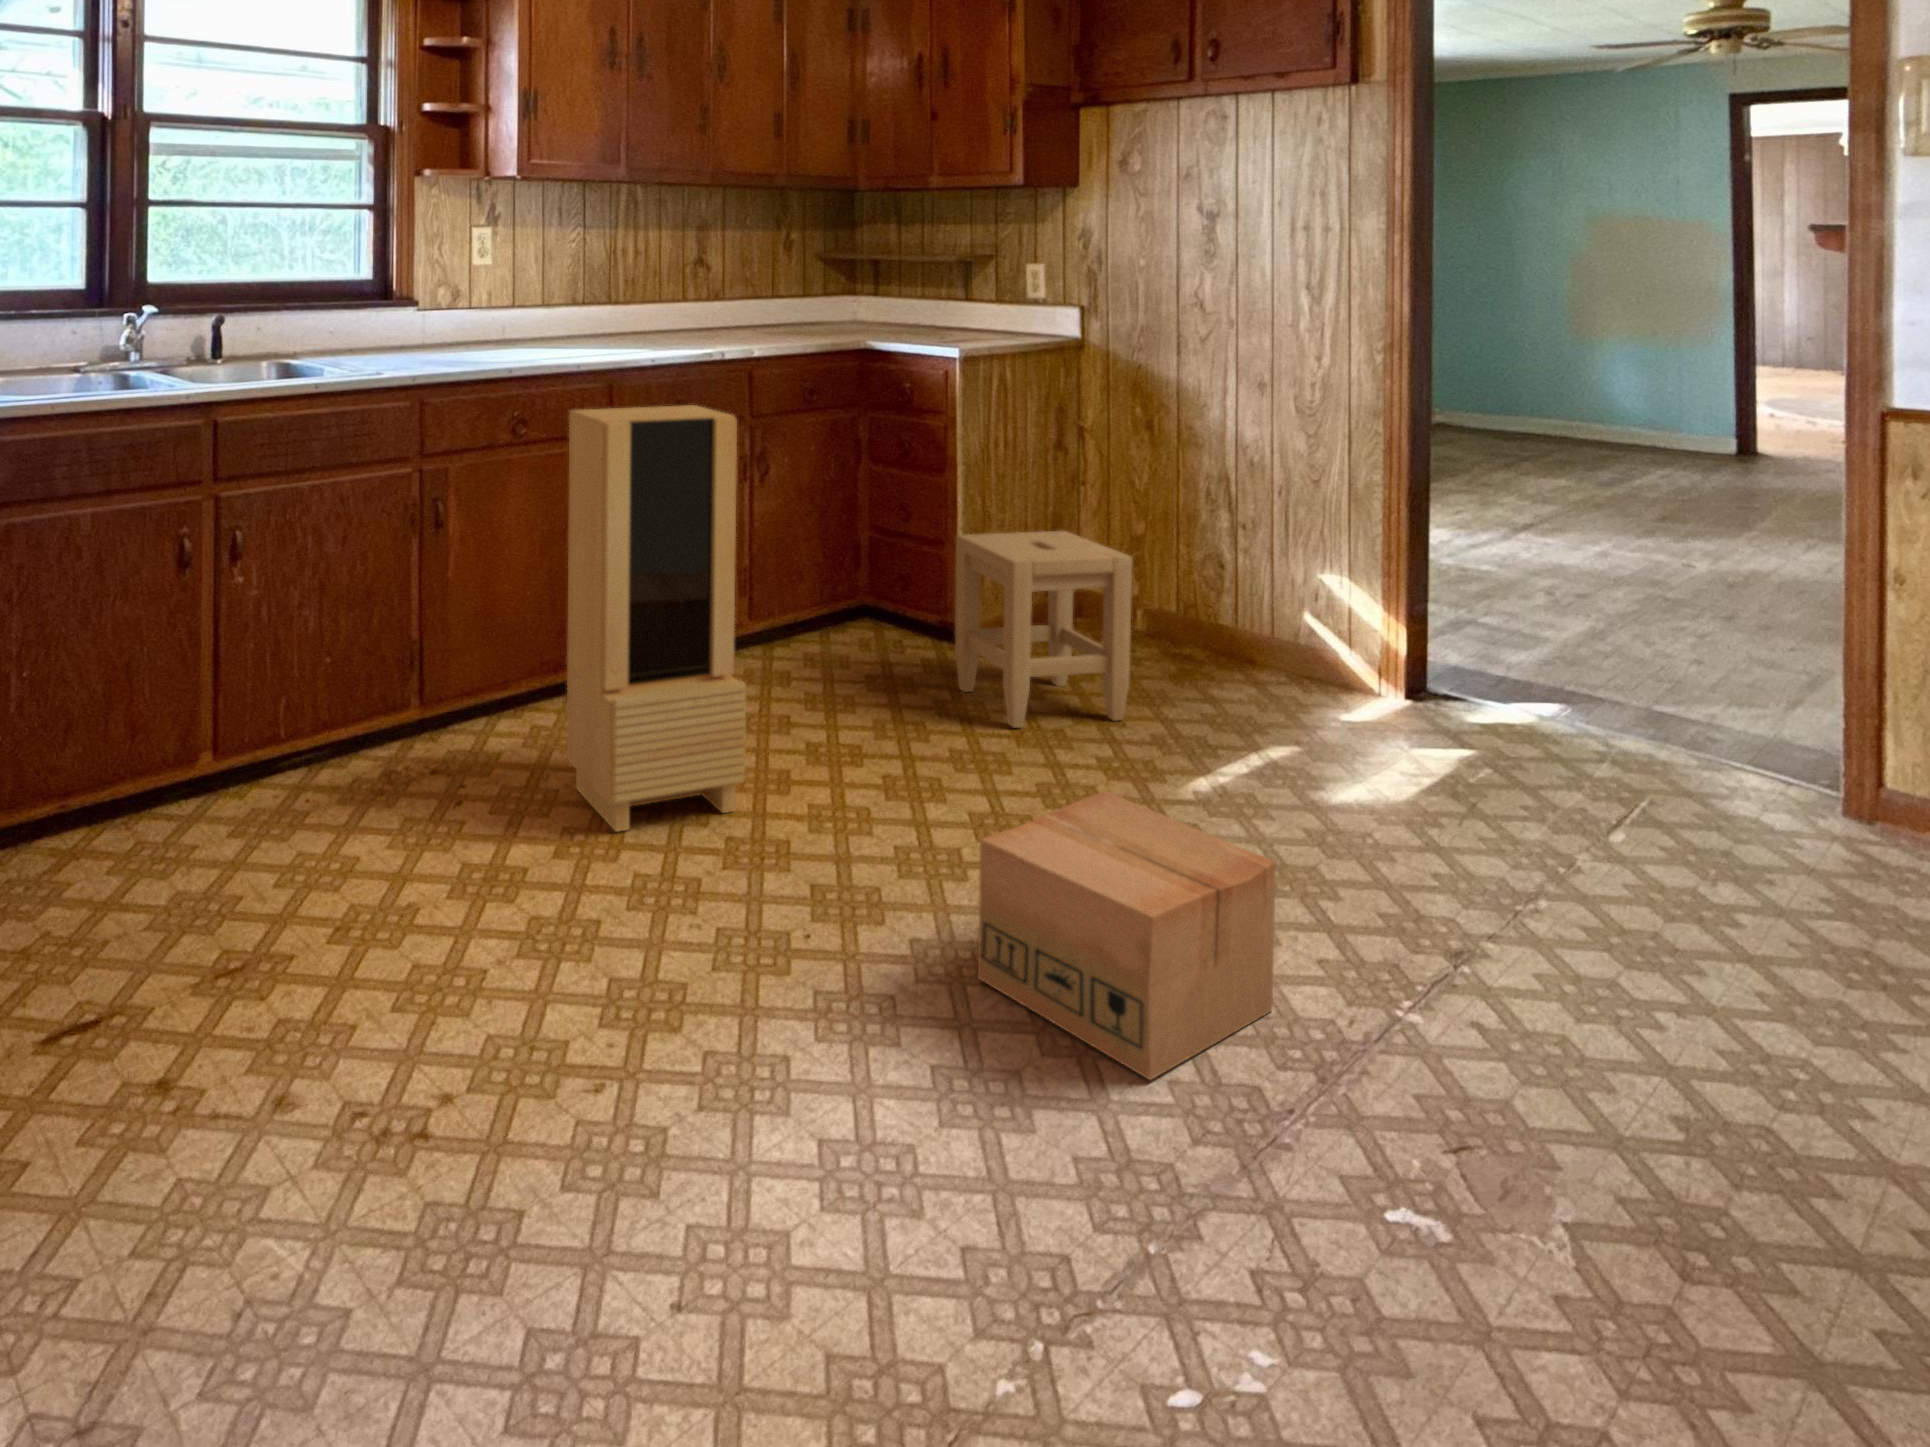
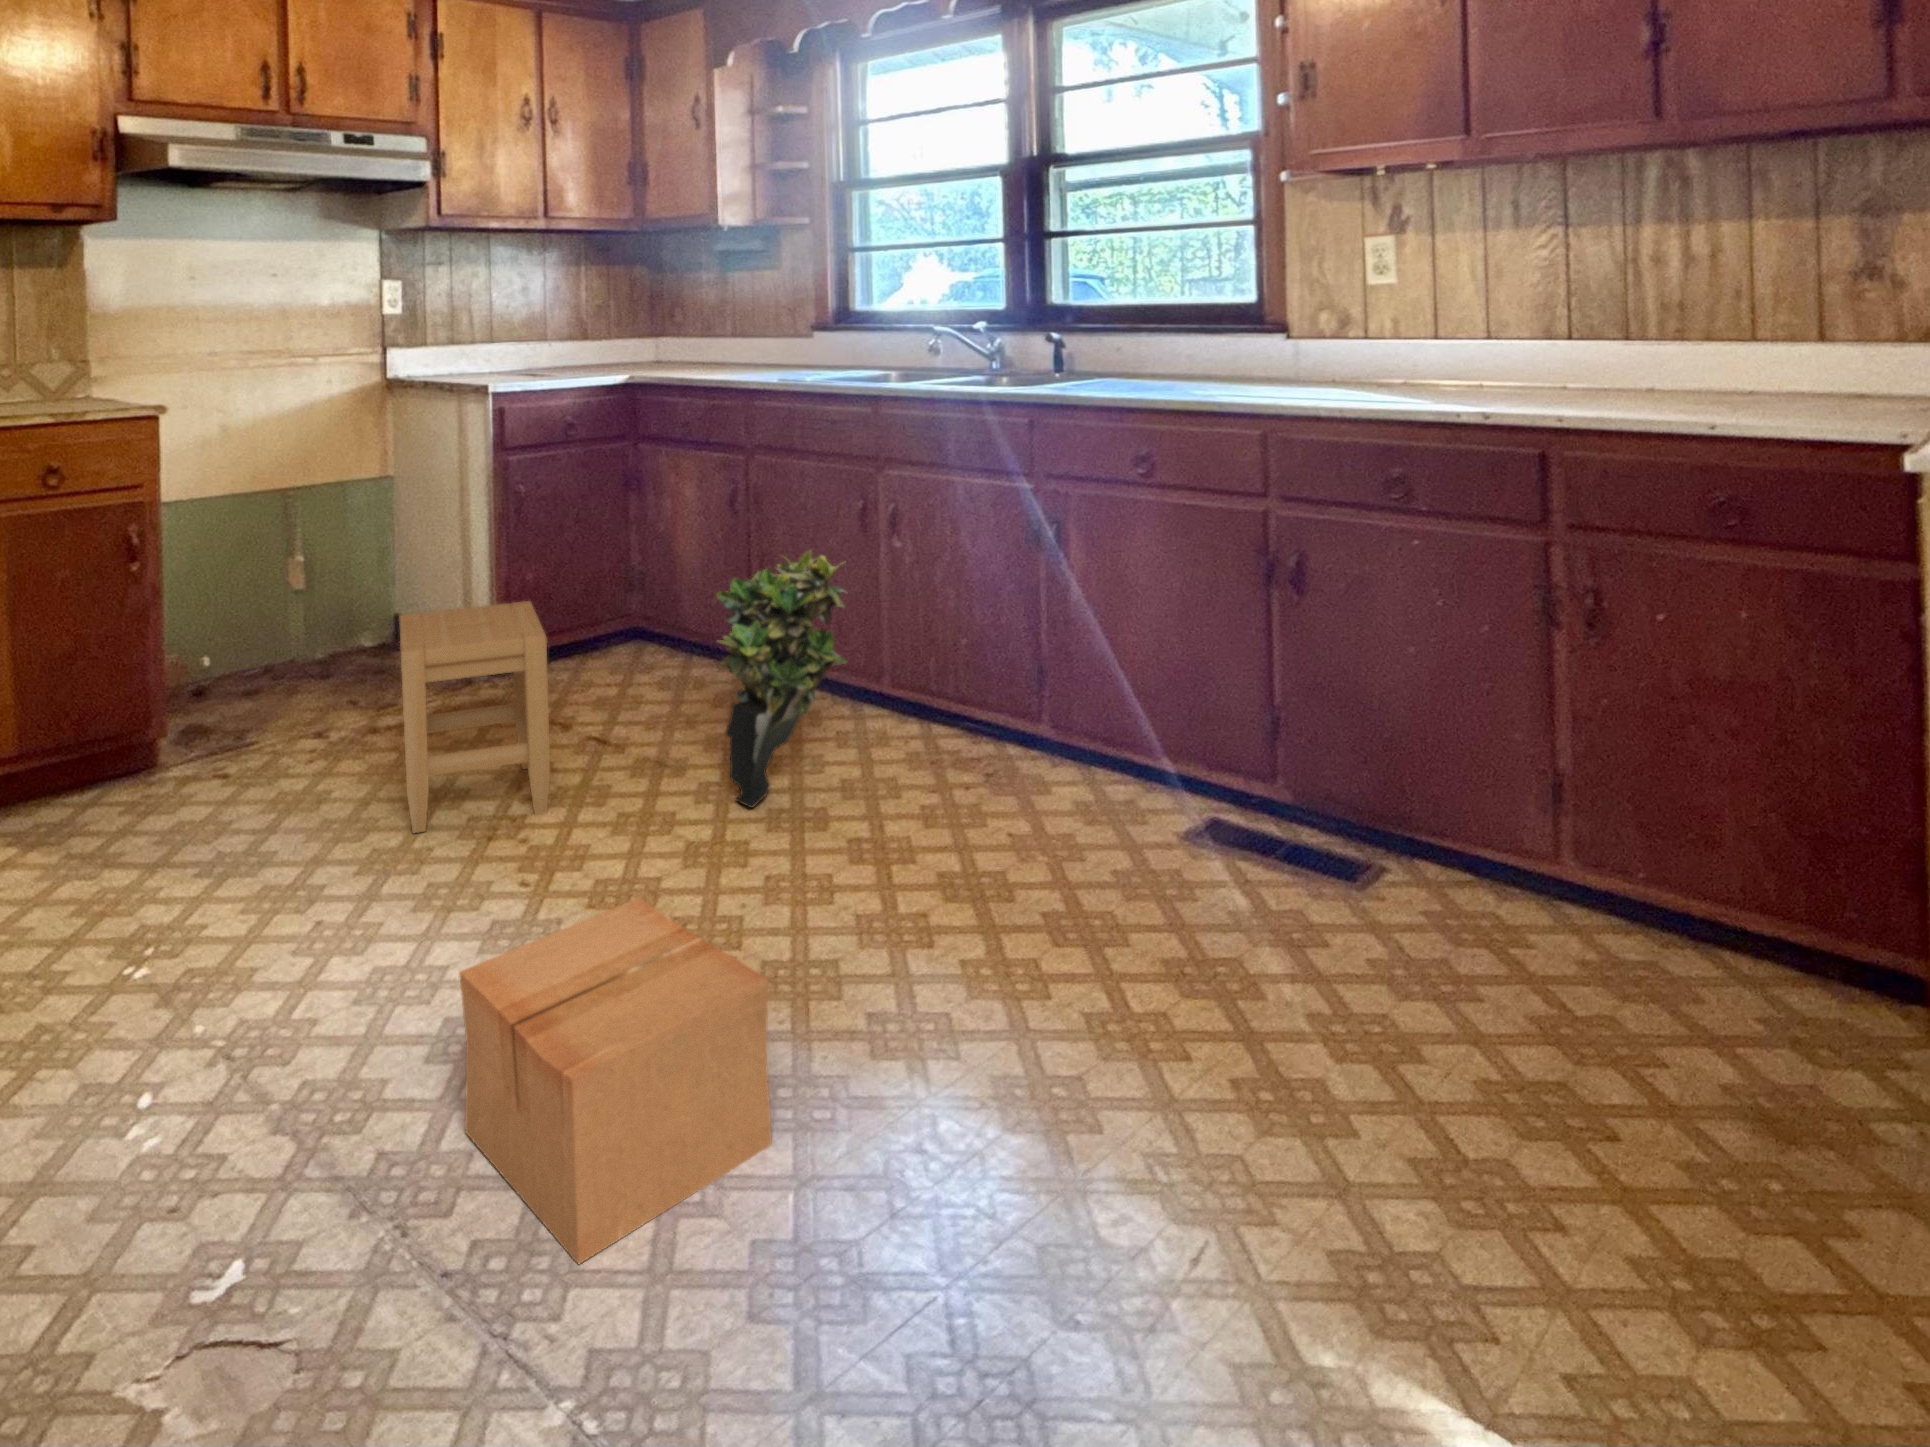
storage cabinet: present [567,405,746,832] -> none [880,441,1079,897]
stool: present [955,531,1132,728] -> present [399,601,550,833]
potted plant: none [358,576,537,913] -> present [716,550,847,808]

